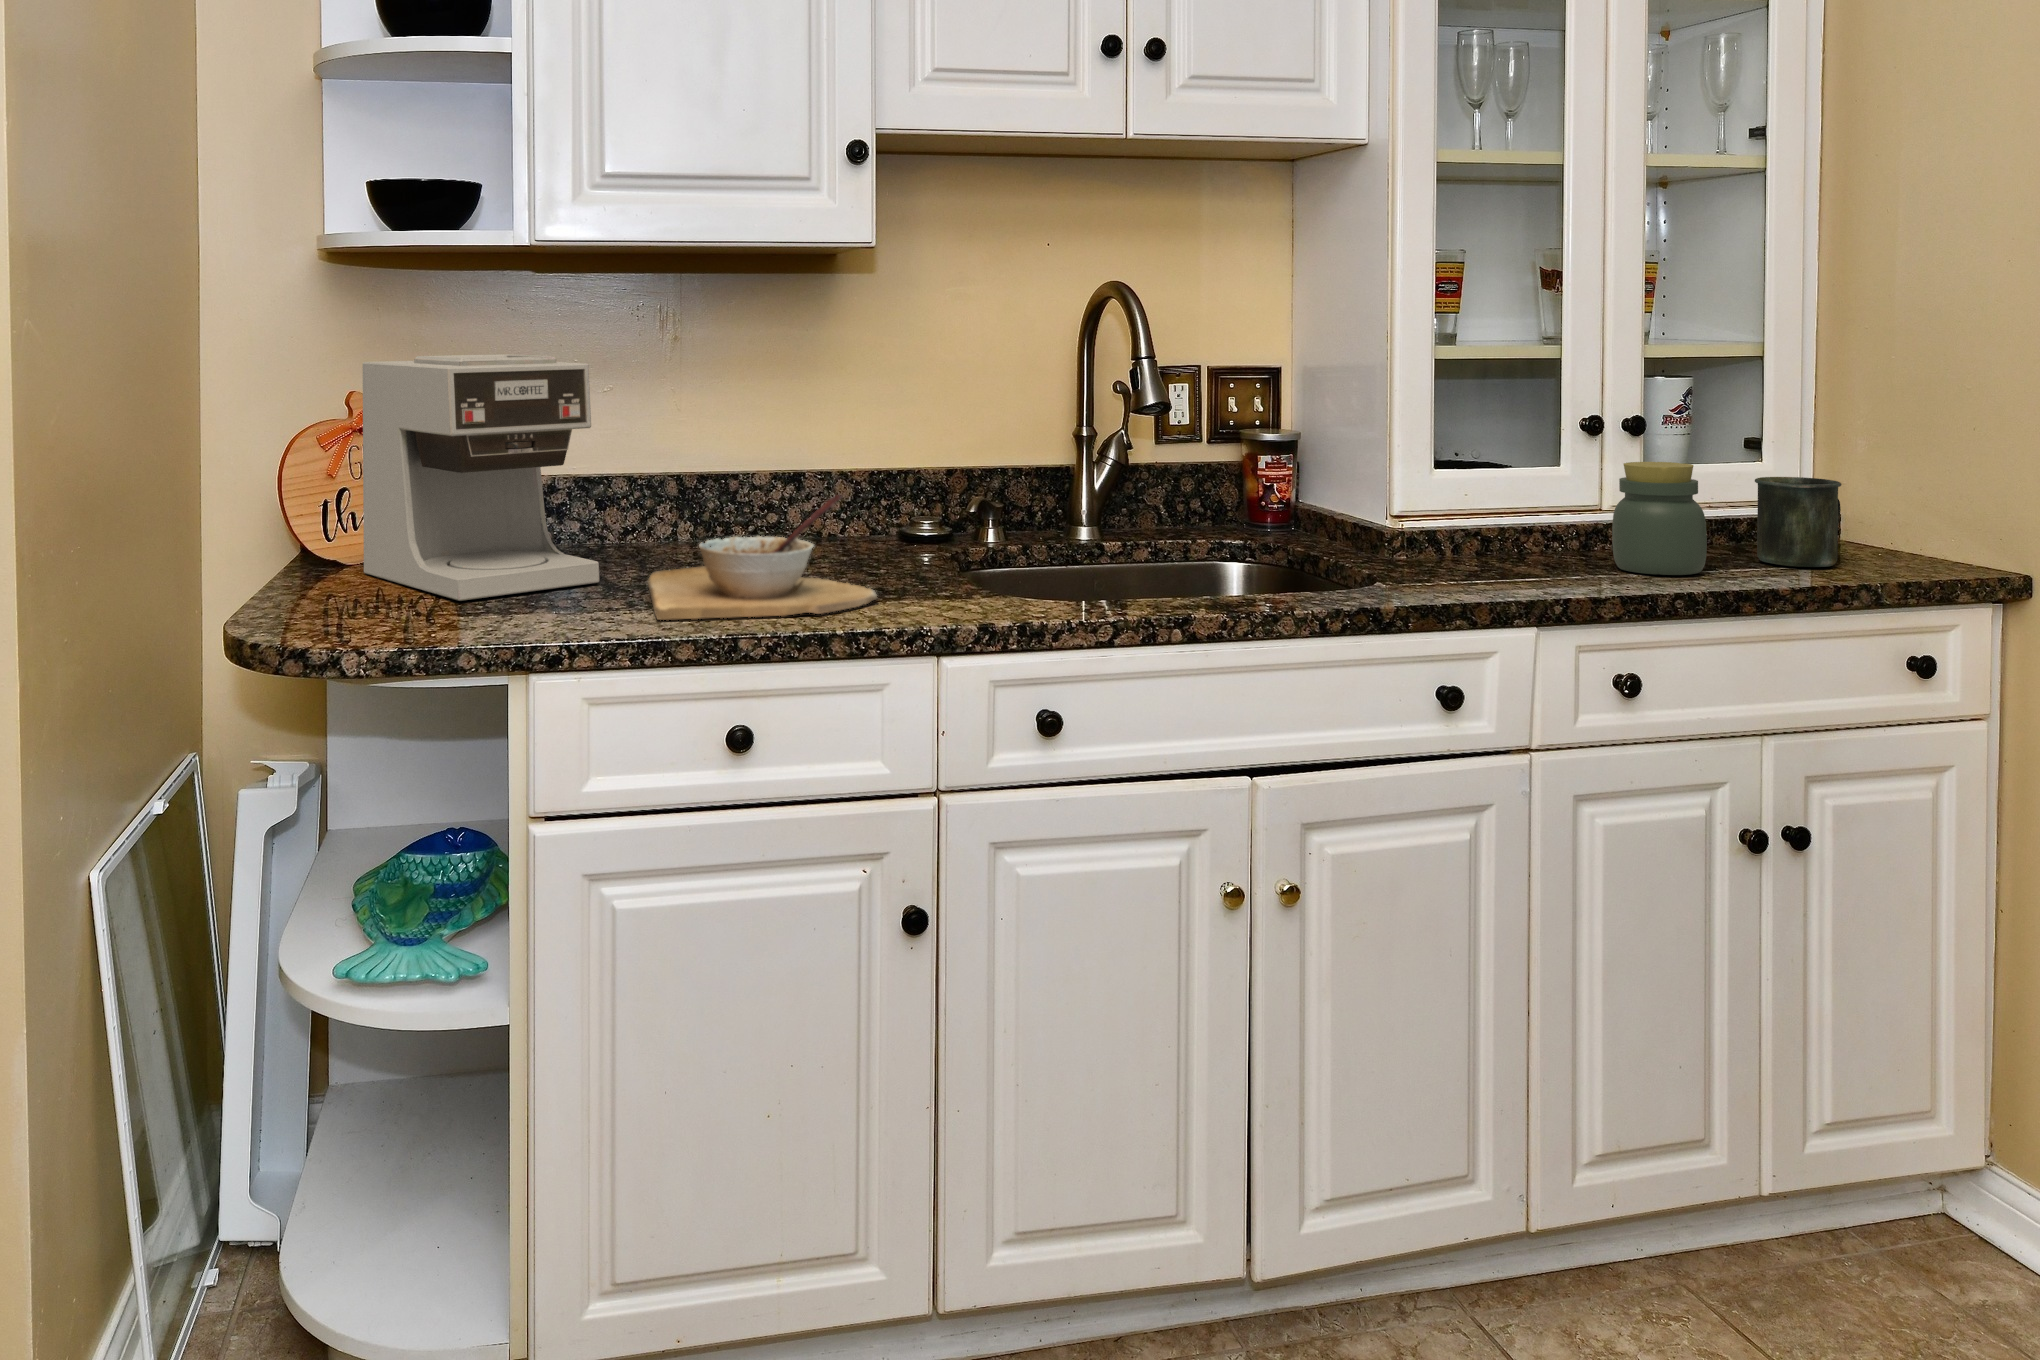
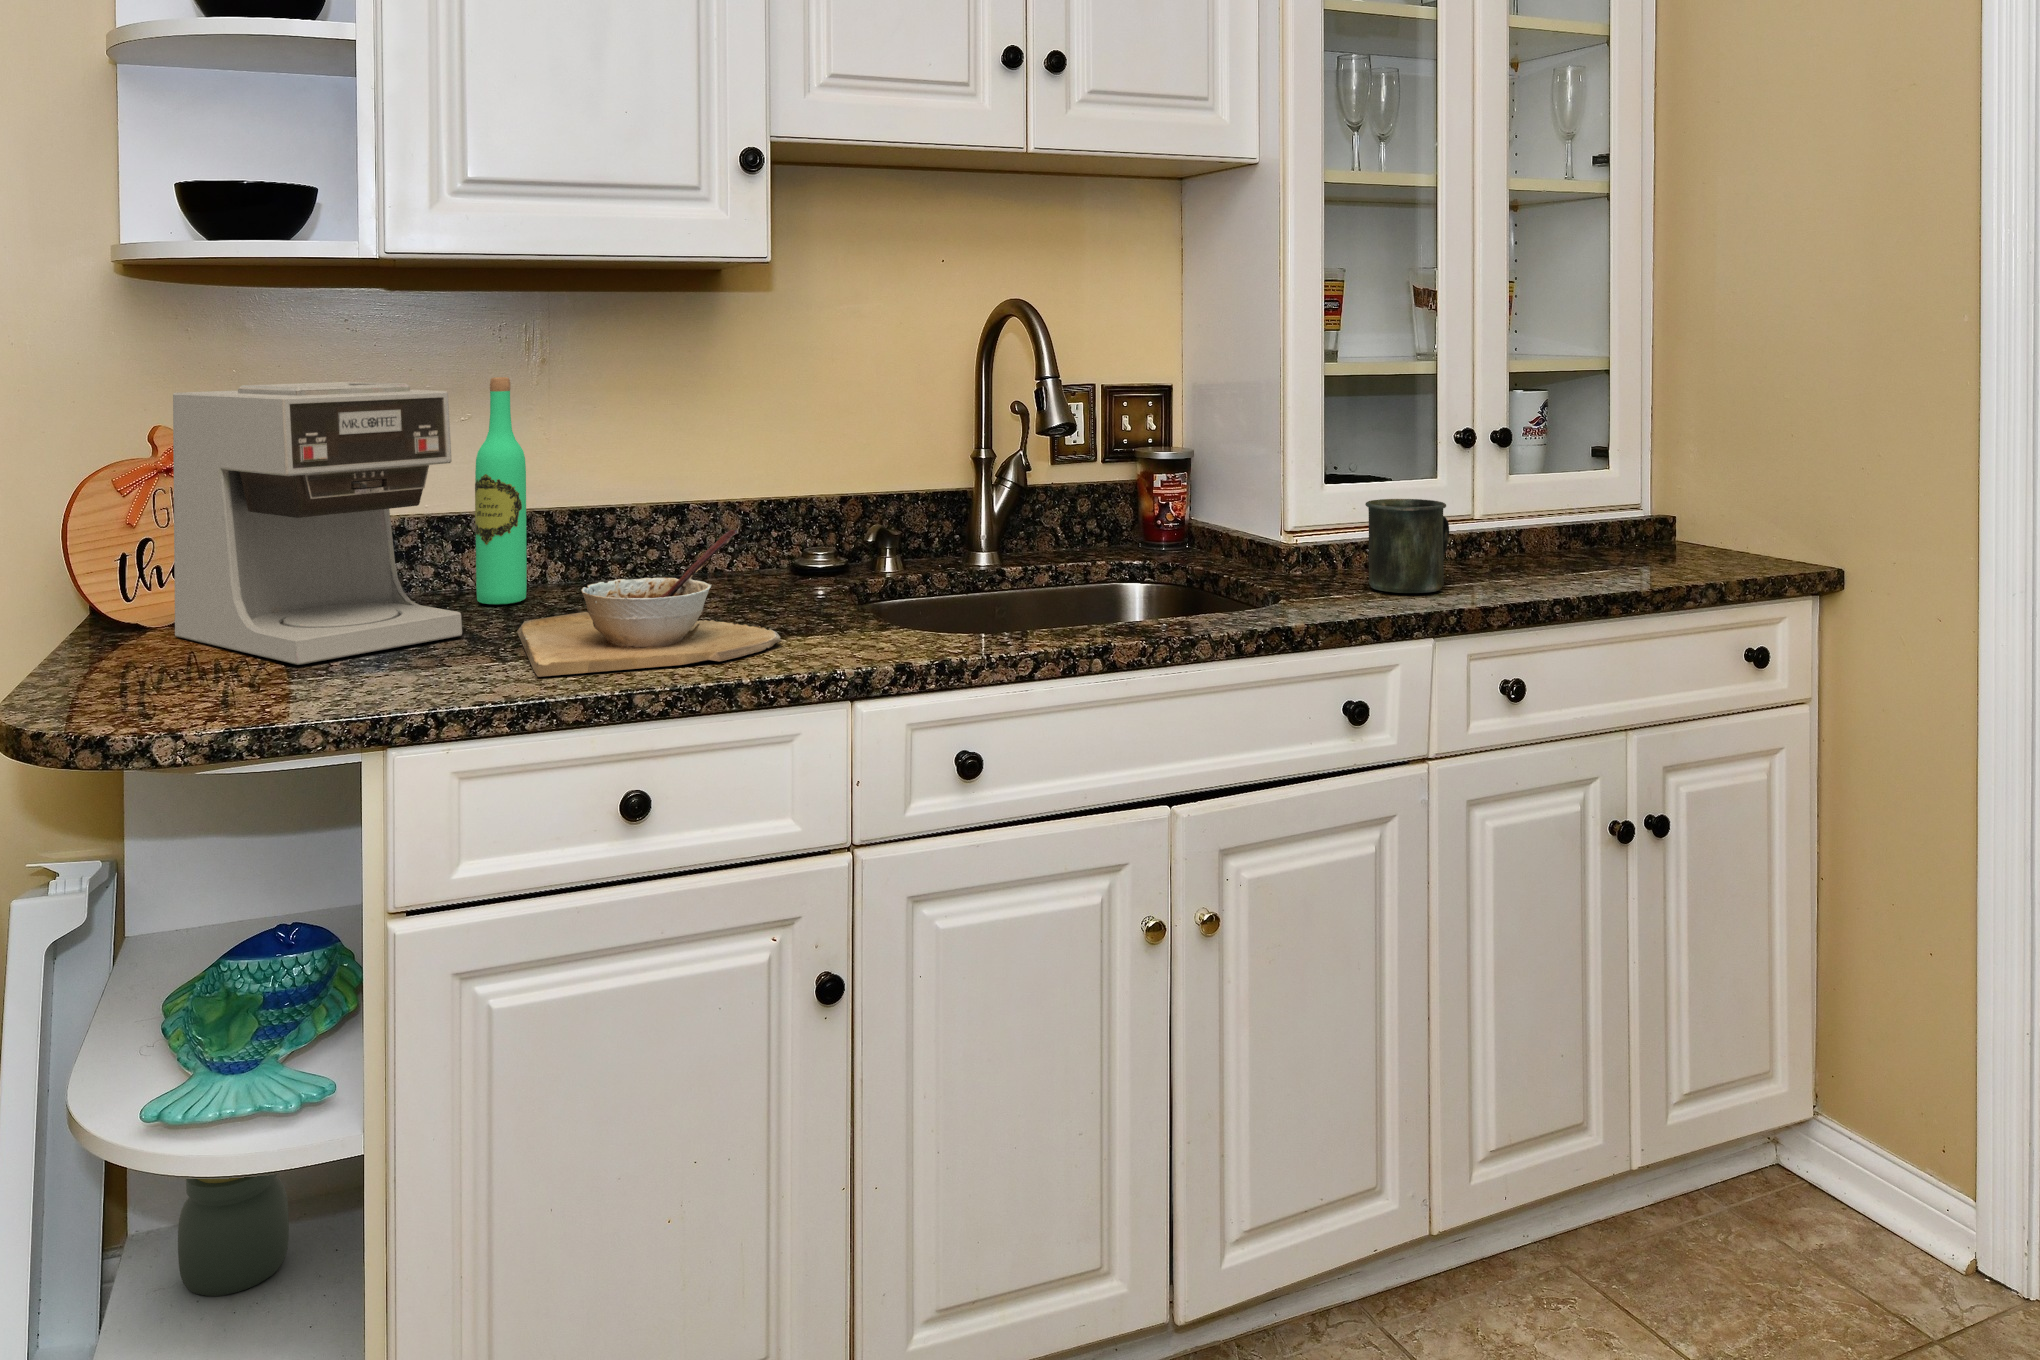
wine bottle: none [616,352,660,557] -> present [475,377,527,605]
jar: present [1612,462,1707,575] -> present [178,1174,289,1296]
mug: present [1755,477,1842,567] -> present [1365,499,1449,593]

